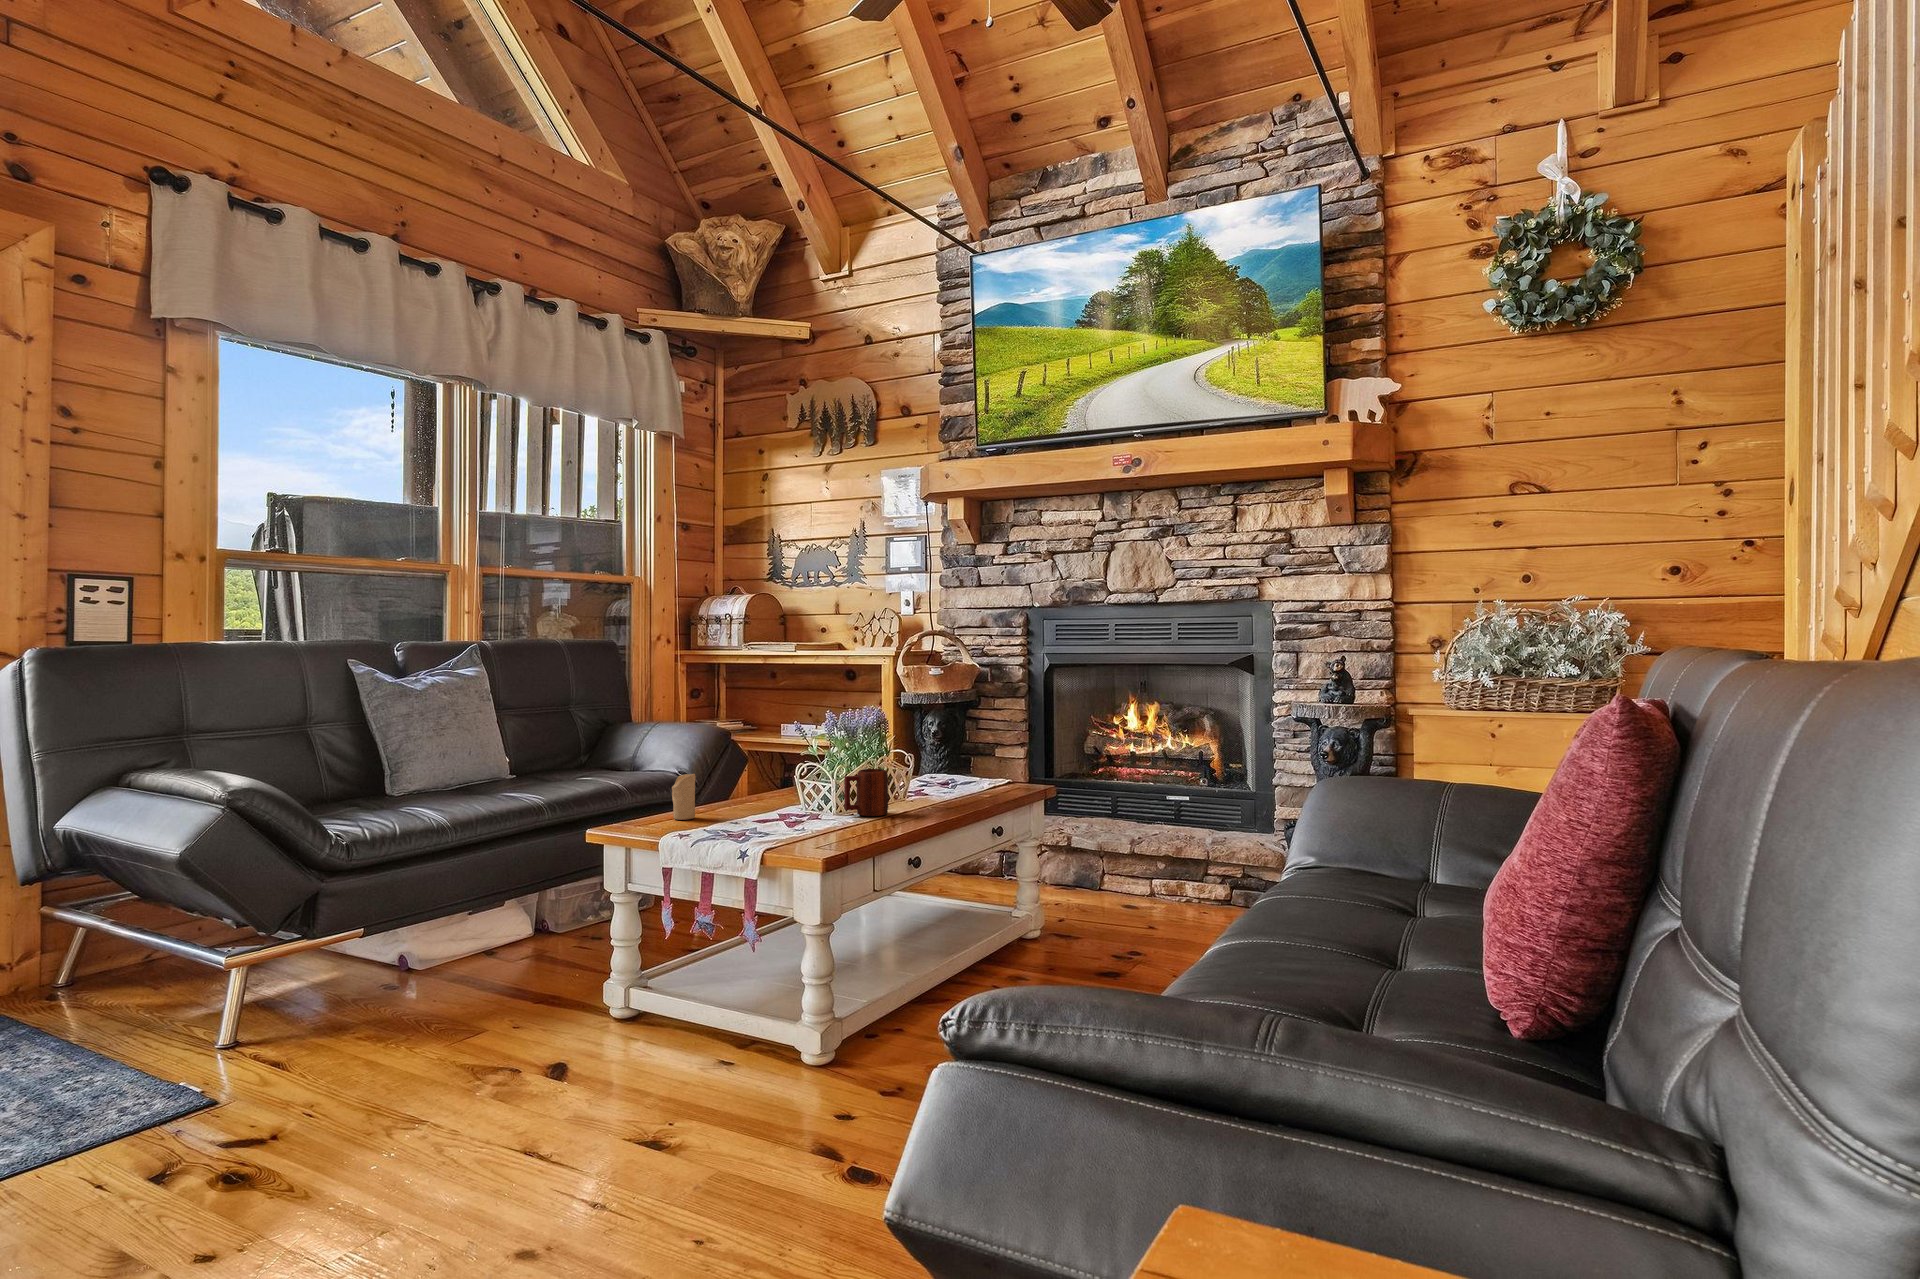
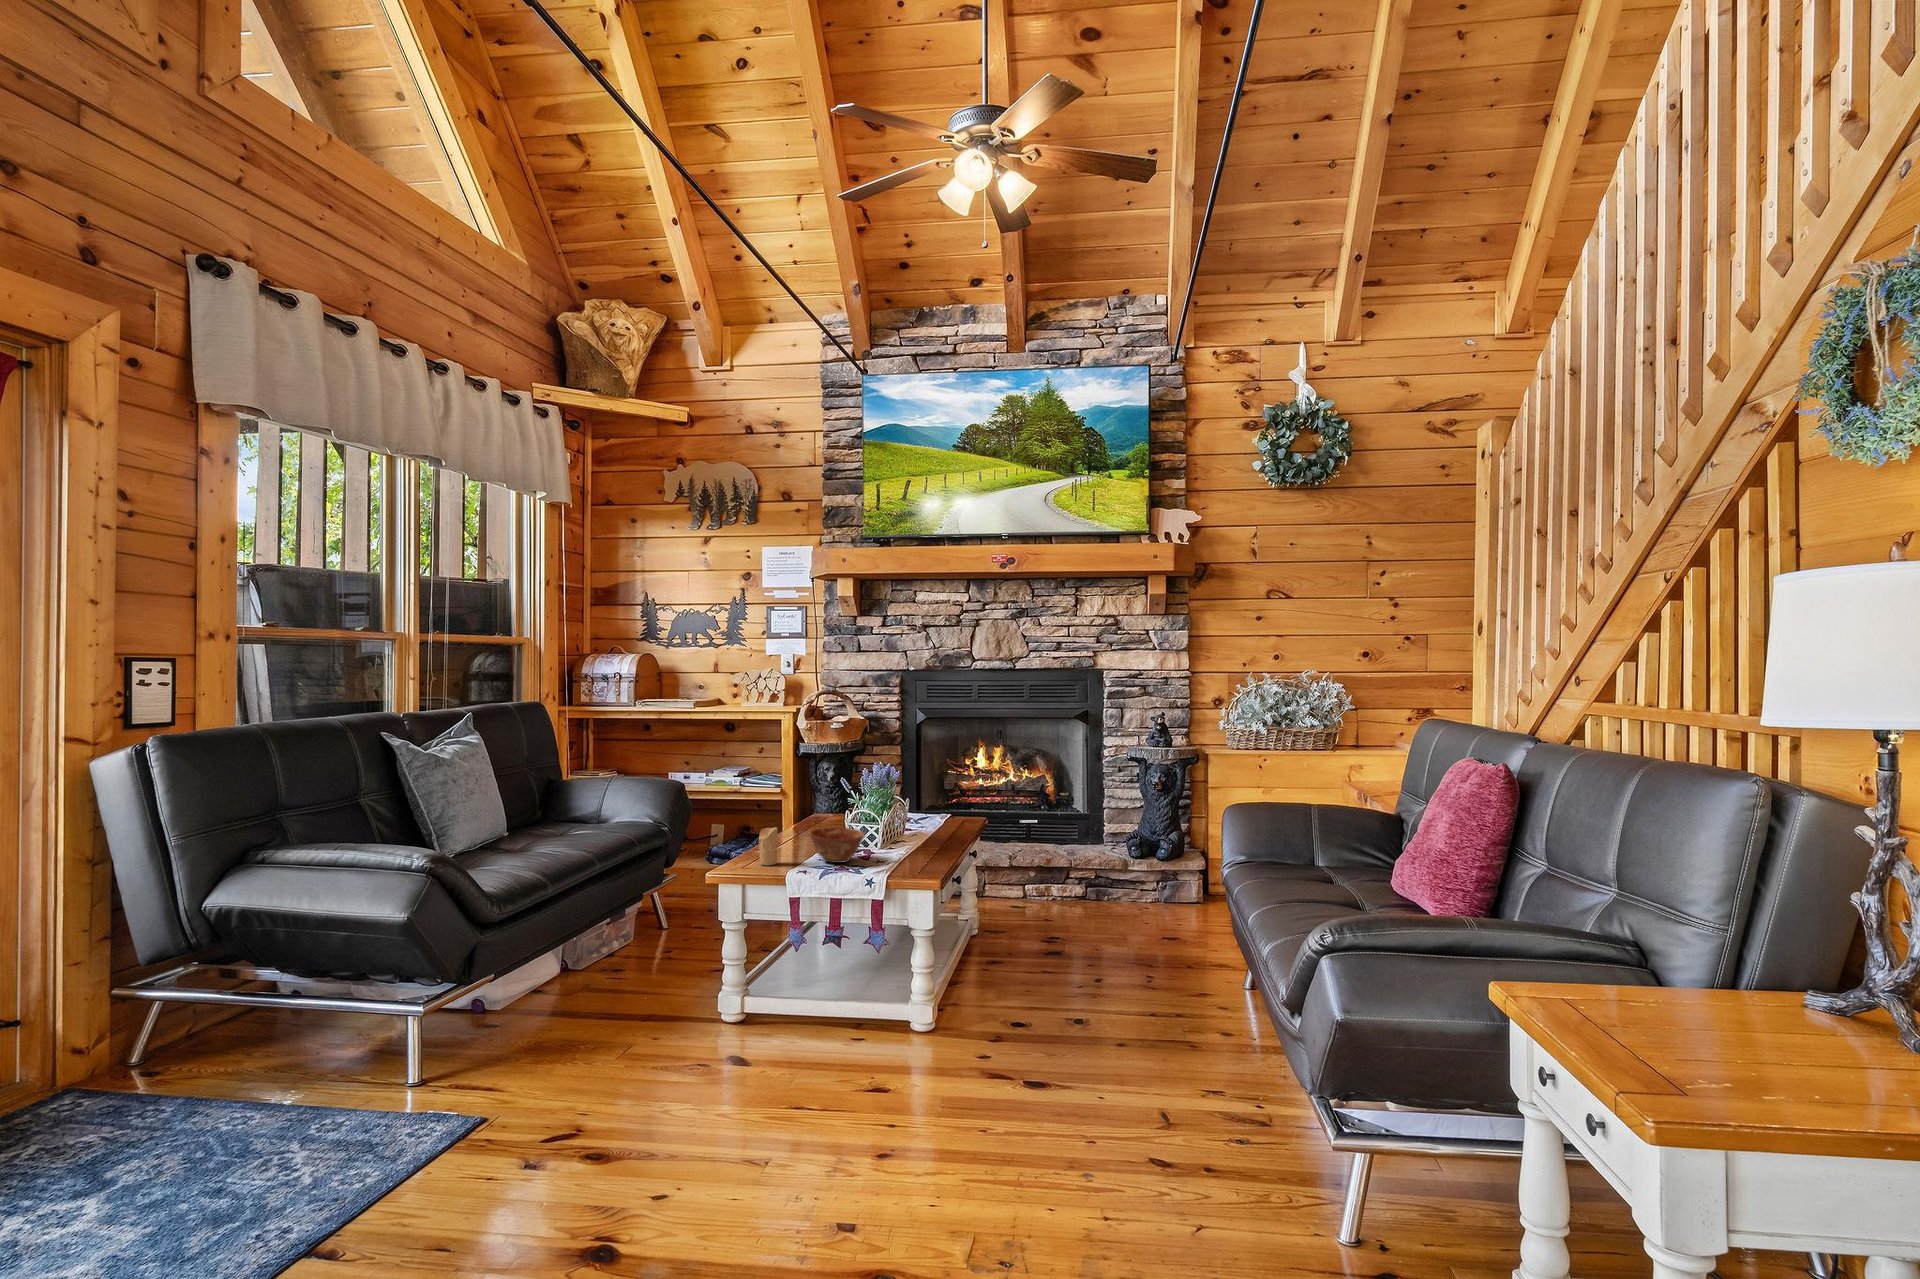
mug: present [844,769,888,816] -> none [892,816,923,854]
ceramic bowl: none [728,778,800,822] -> present [810,828,865,863]

